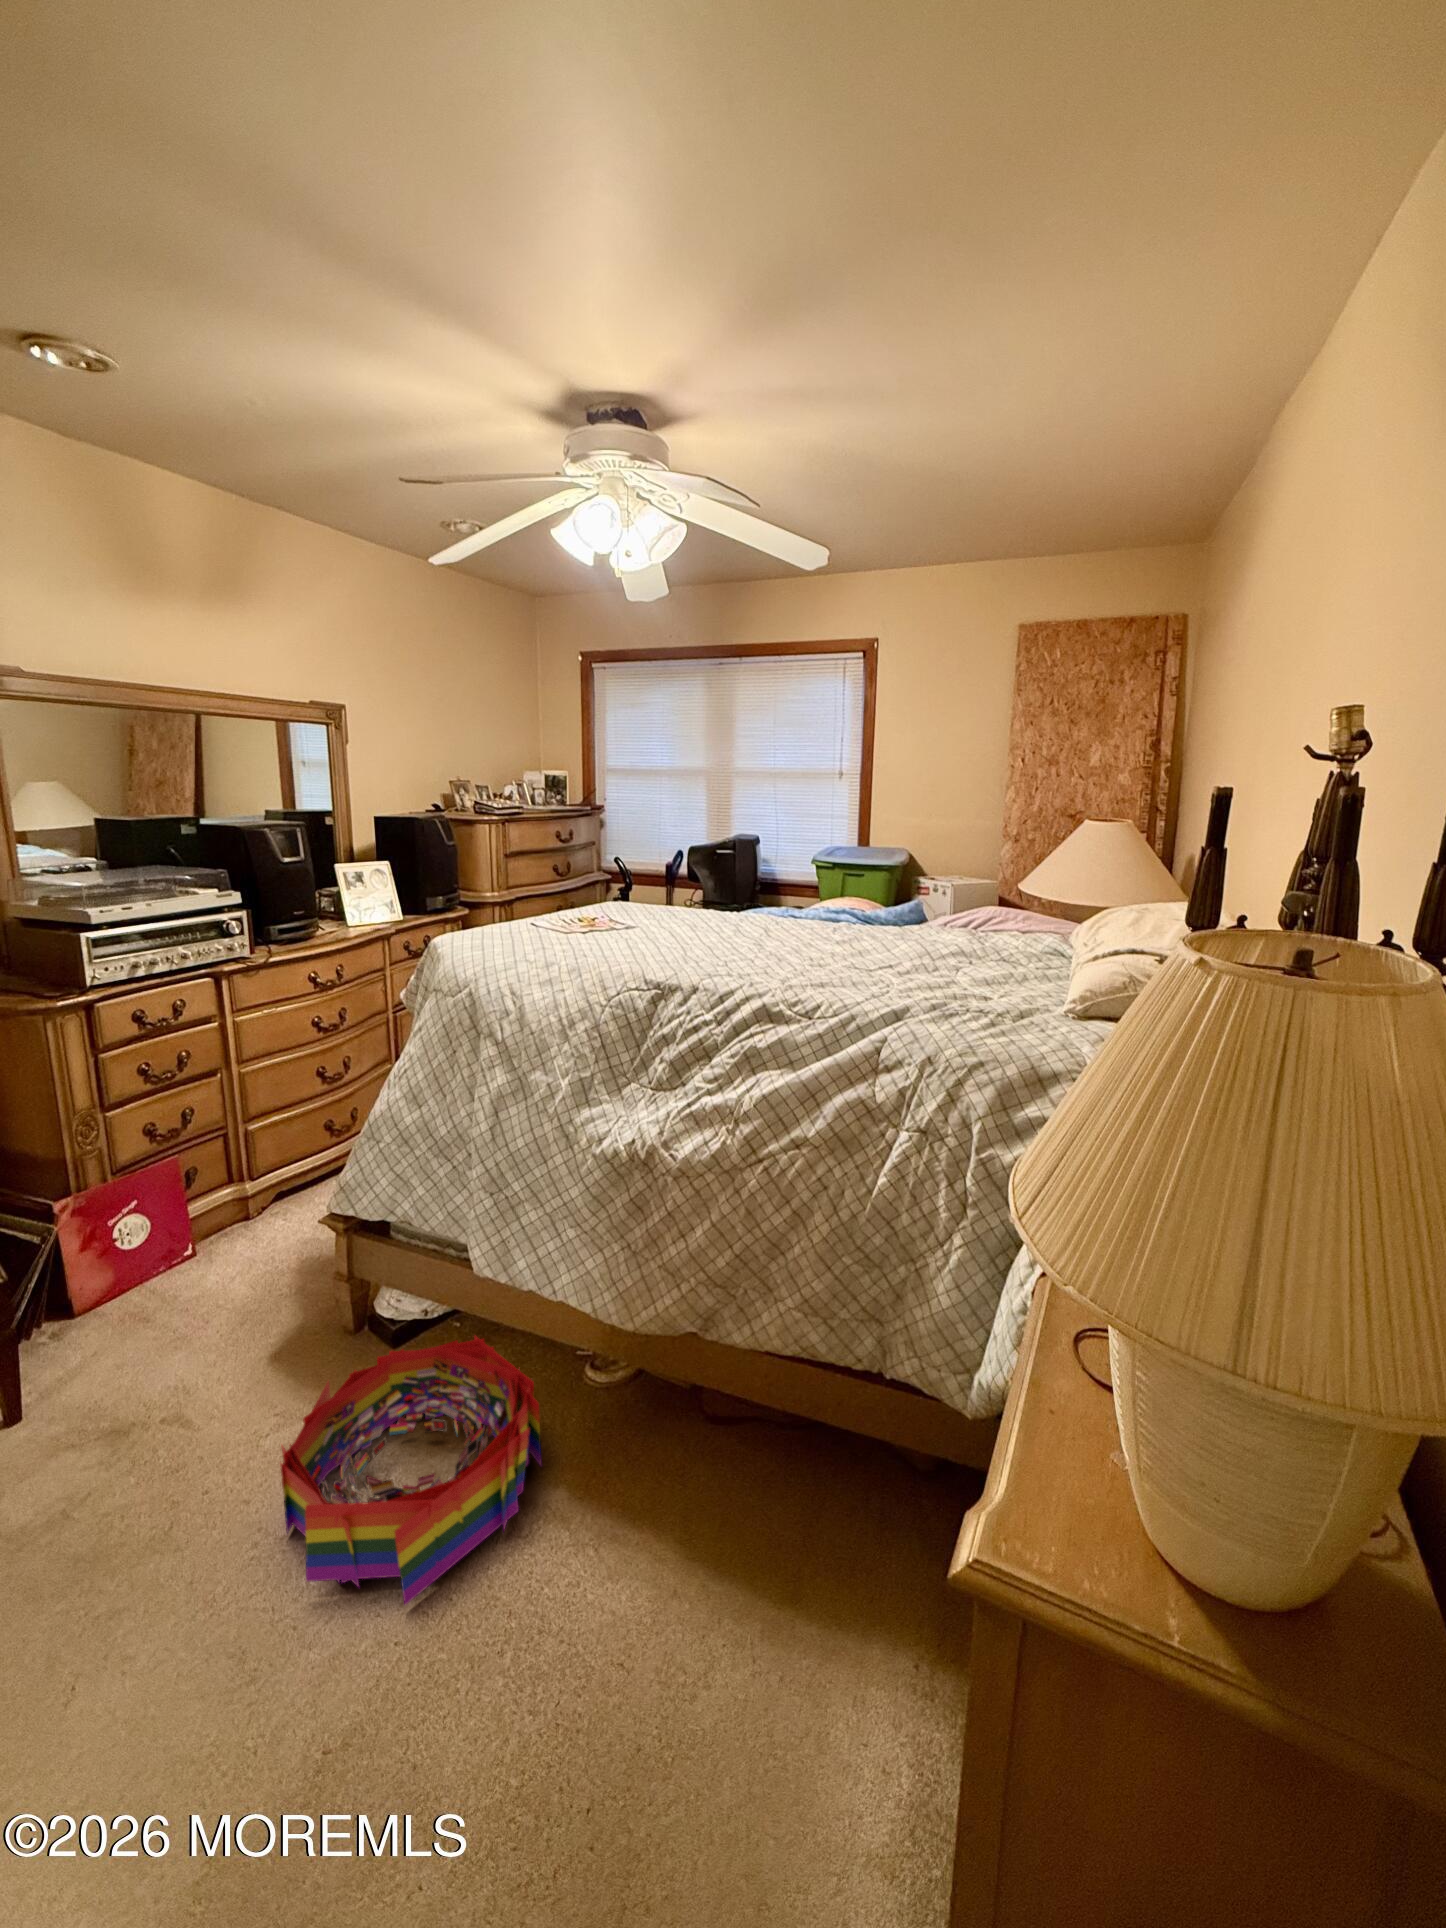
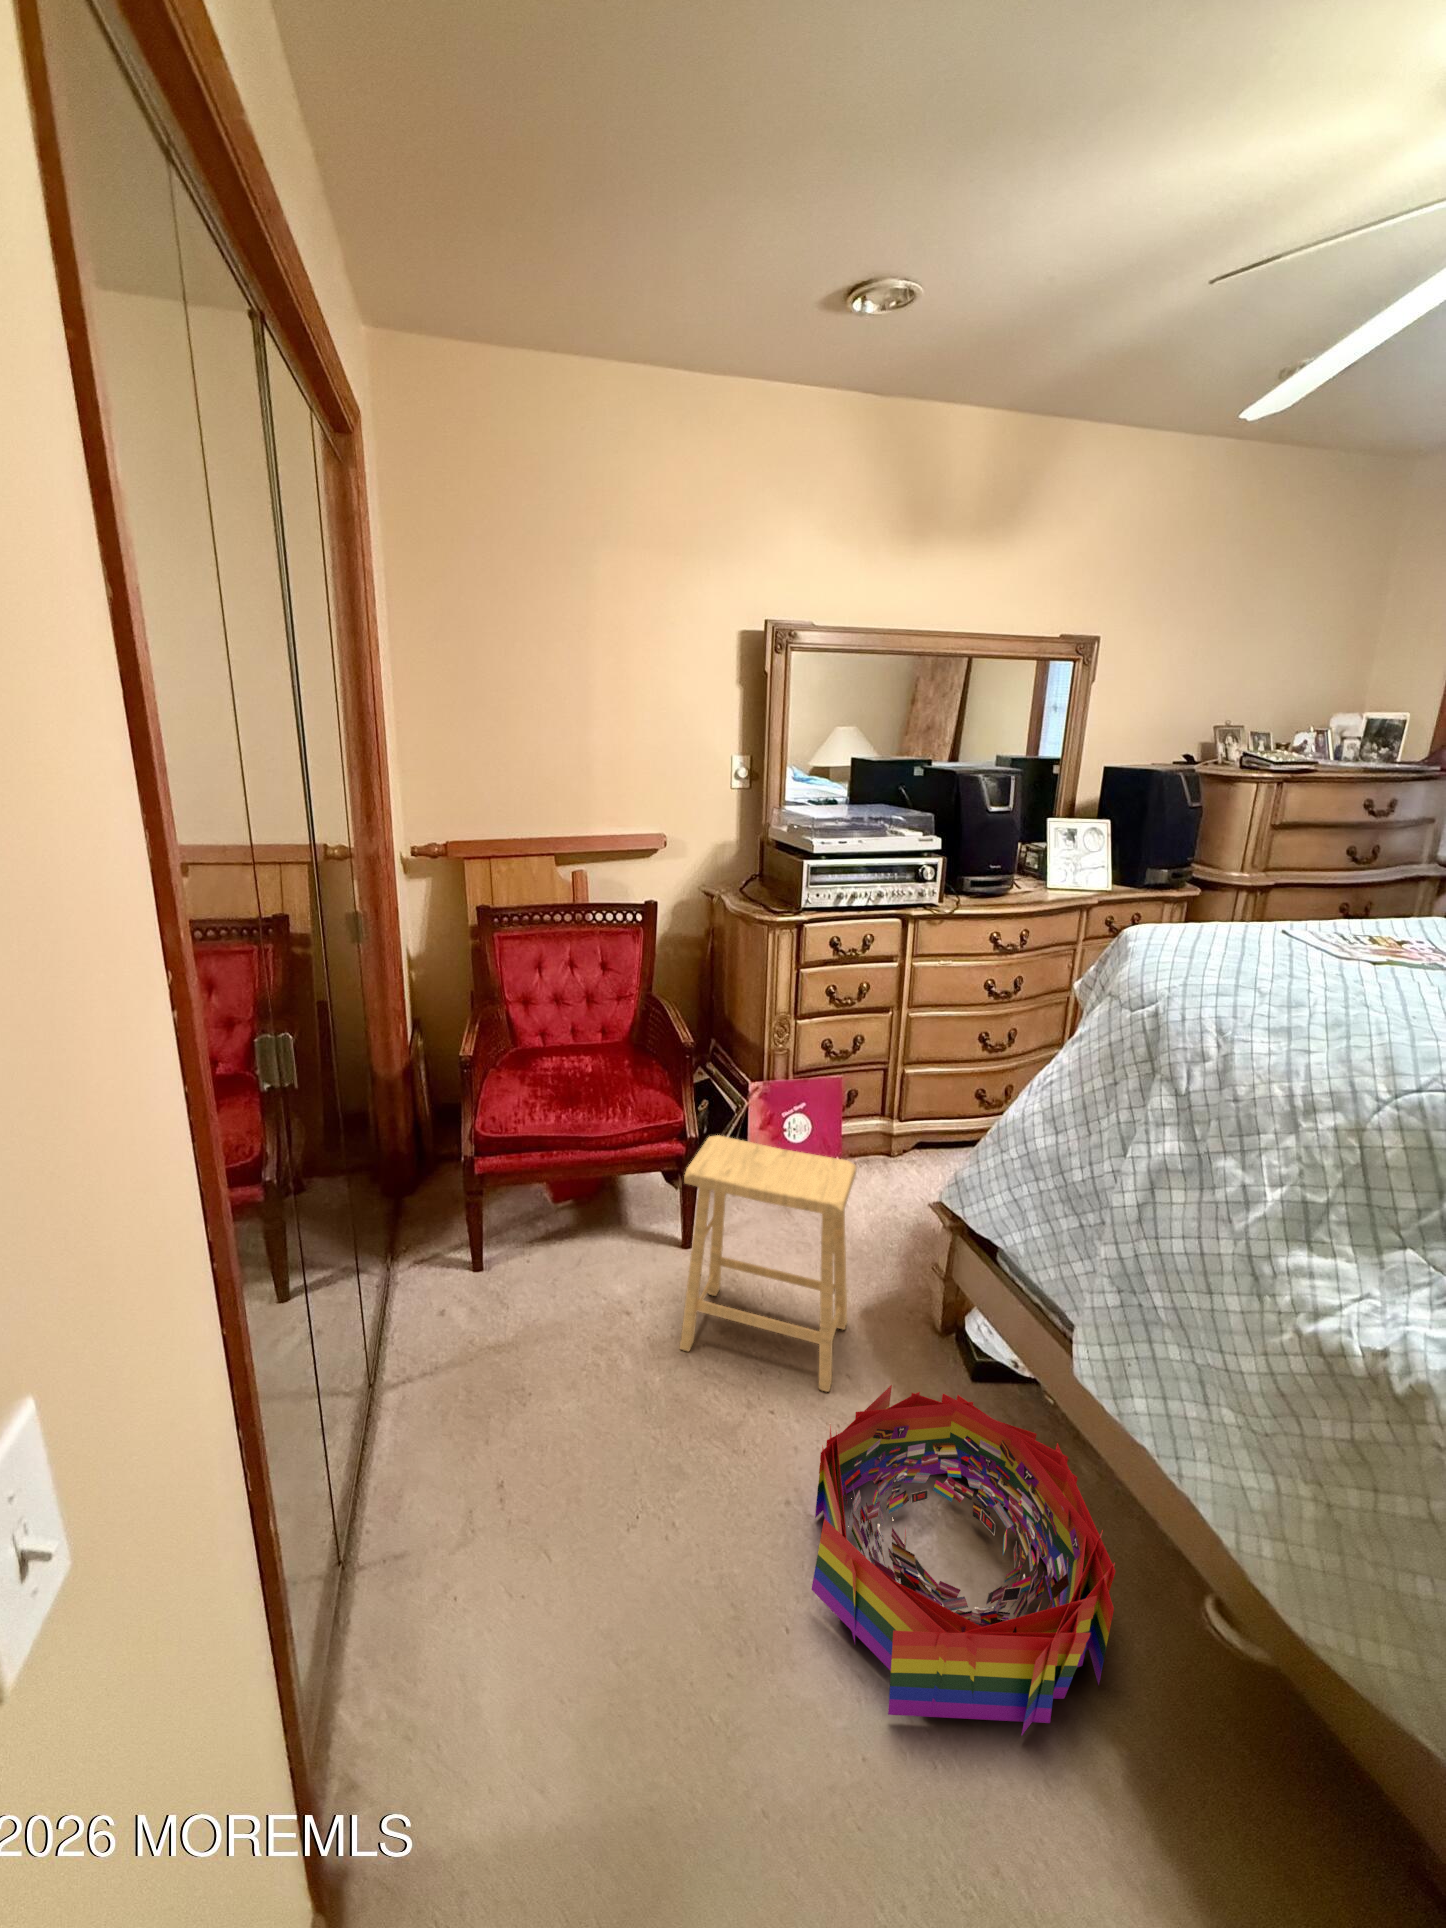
footstool: none [20,1212,262,1514] -> present [680,1135,856,1392]

